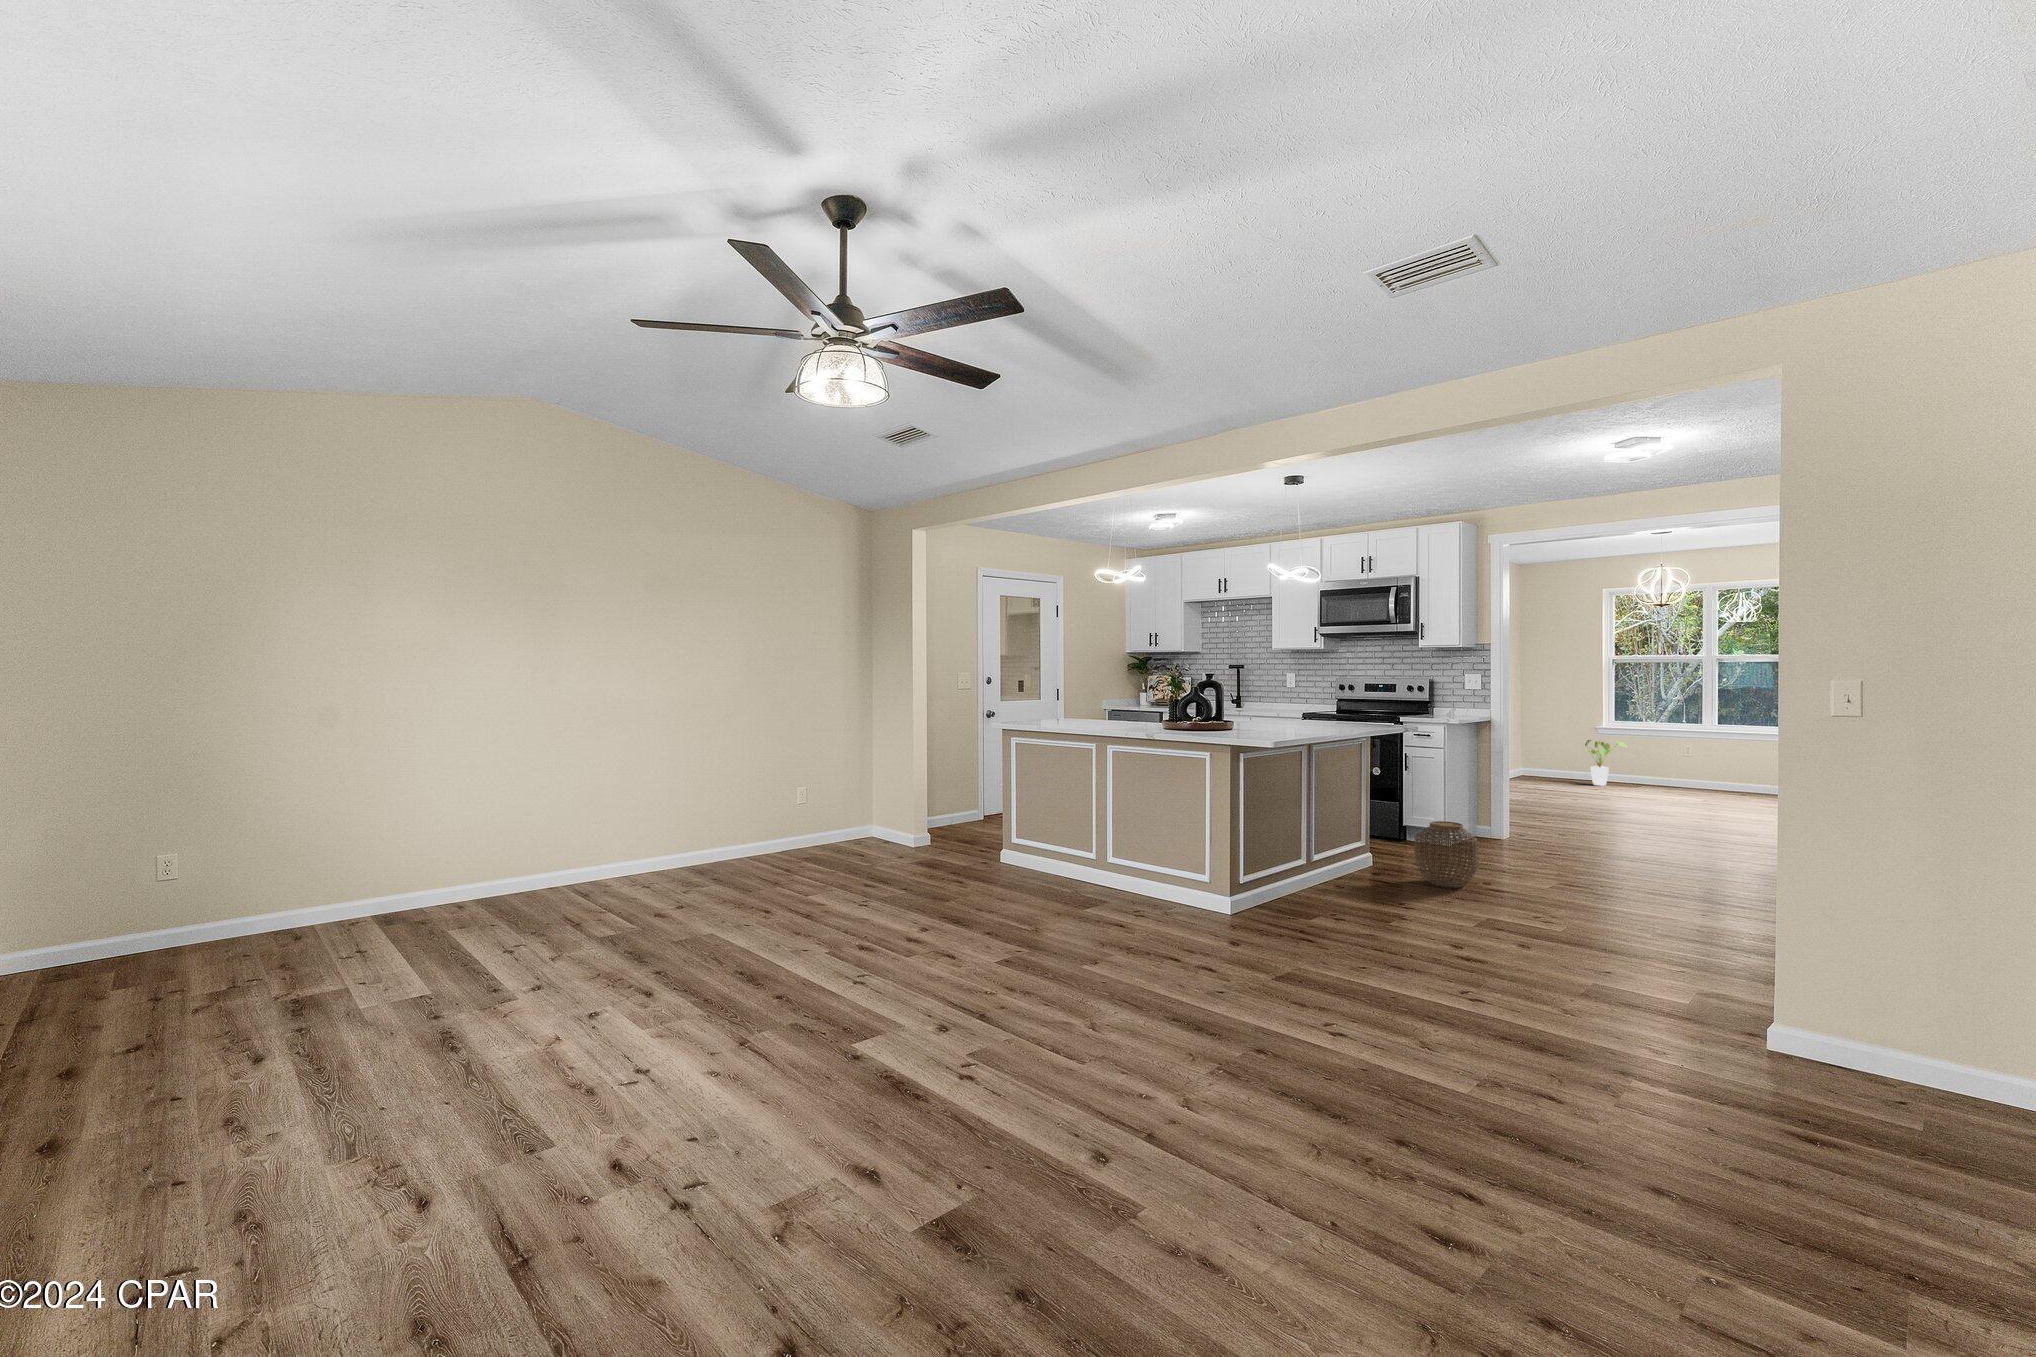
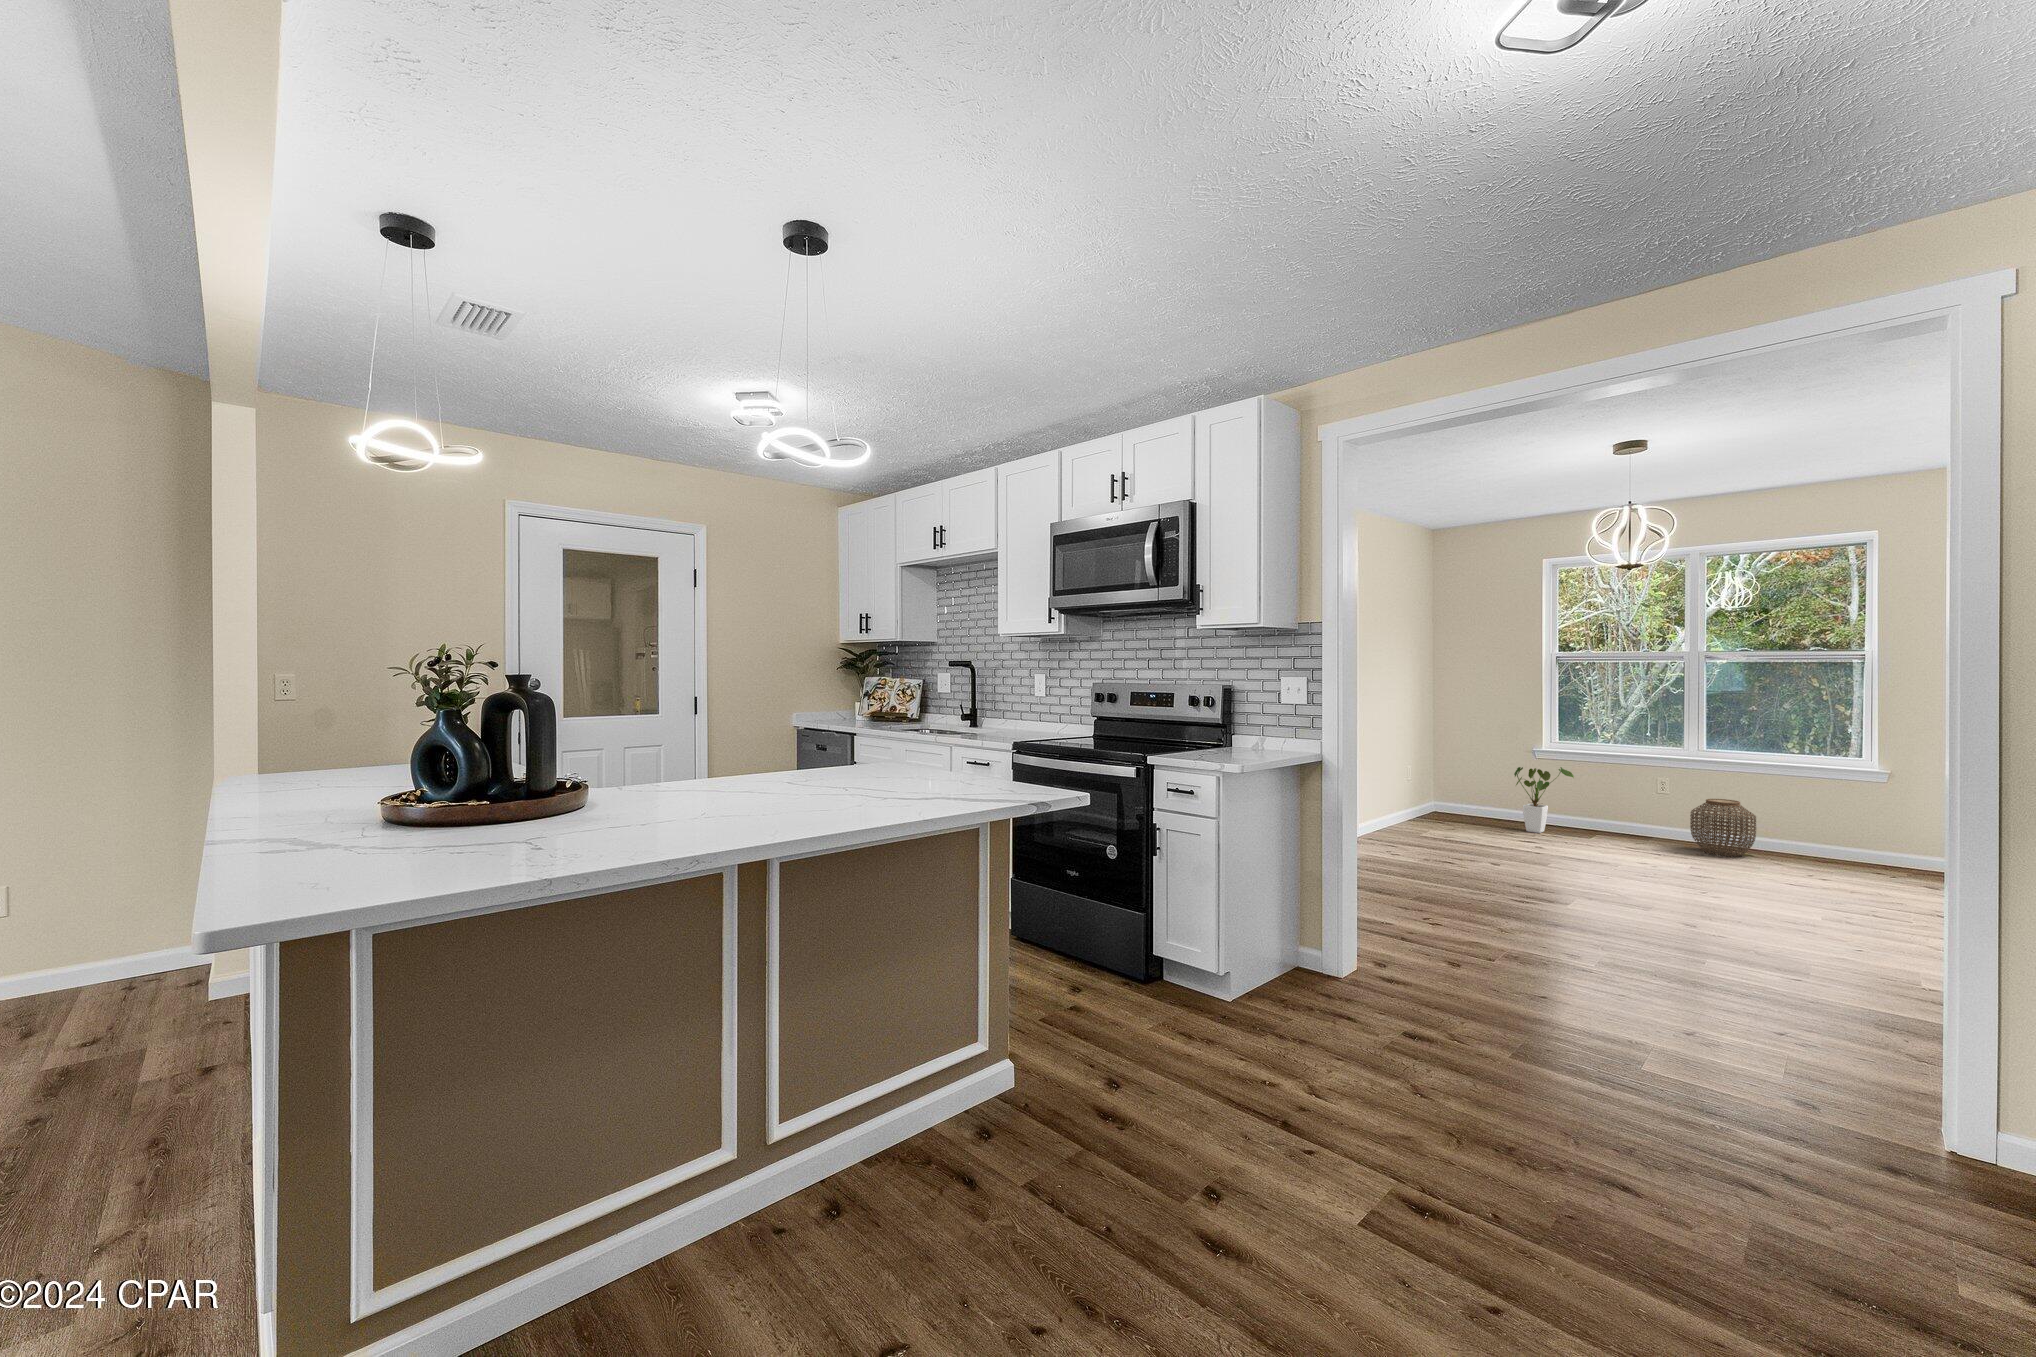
woven basket: present [1414,821,1479,887] -> present [1690,799,1756,857]

